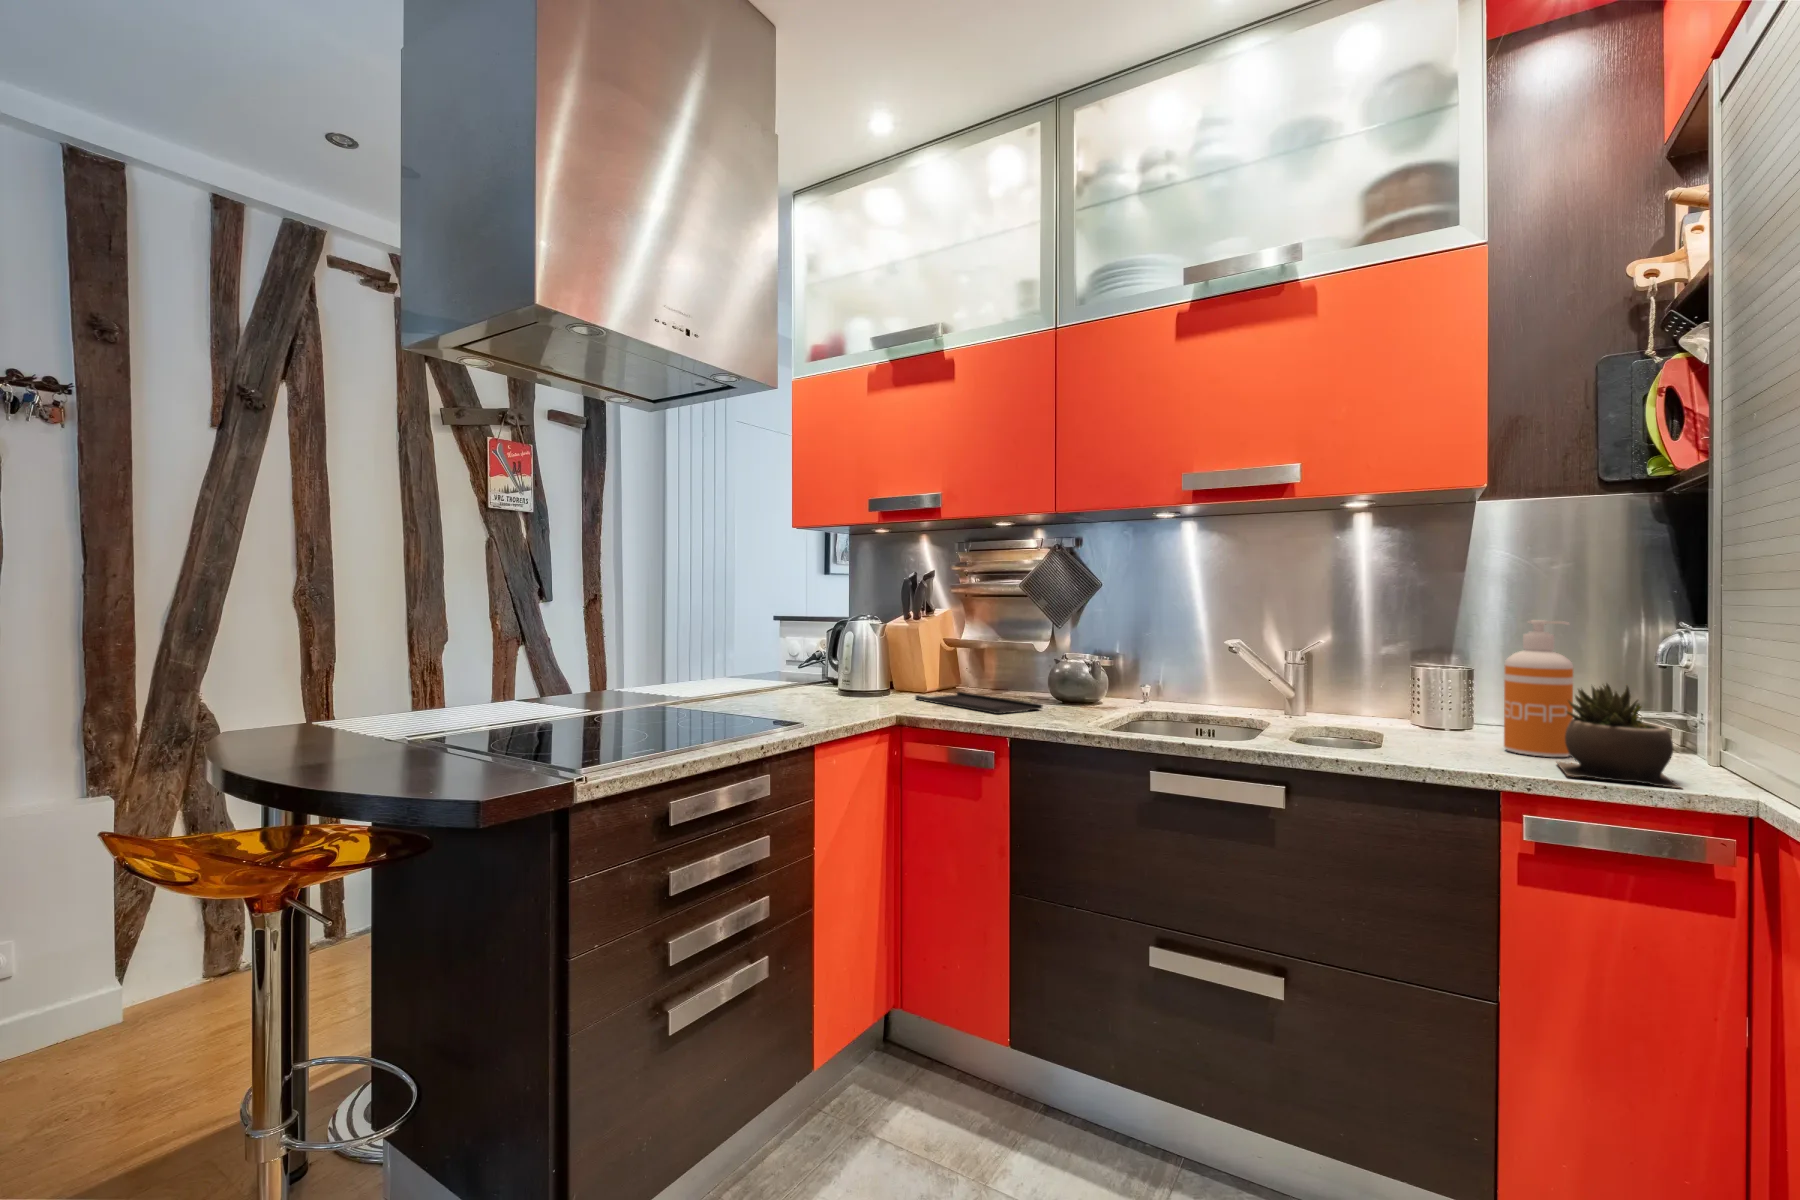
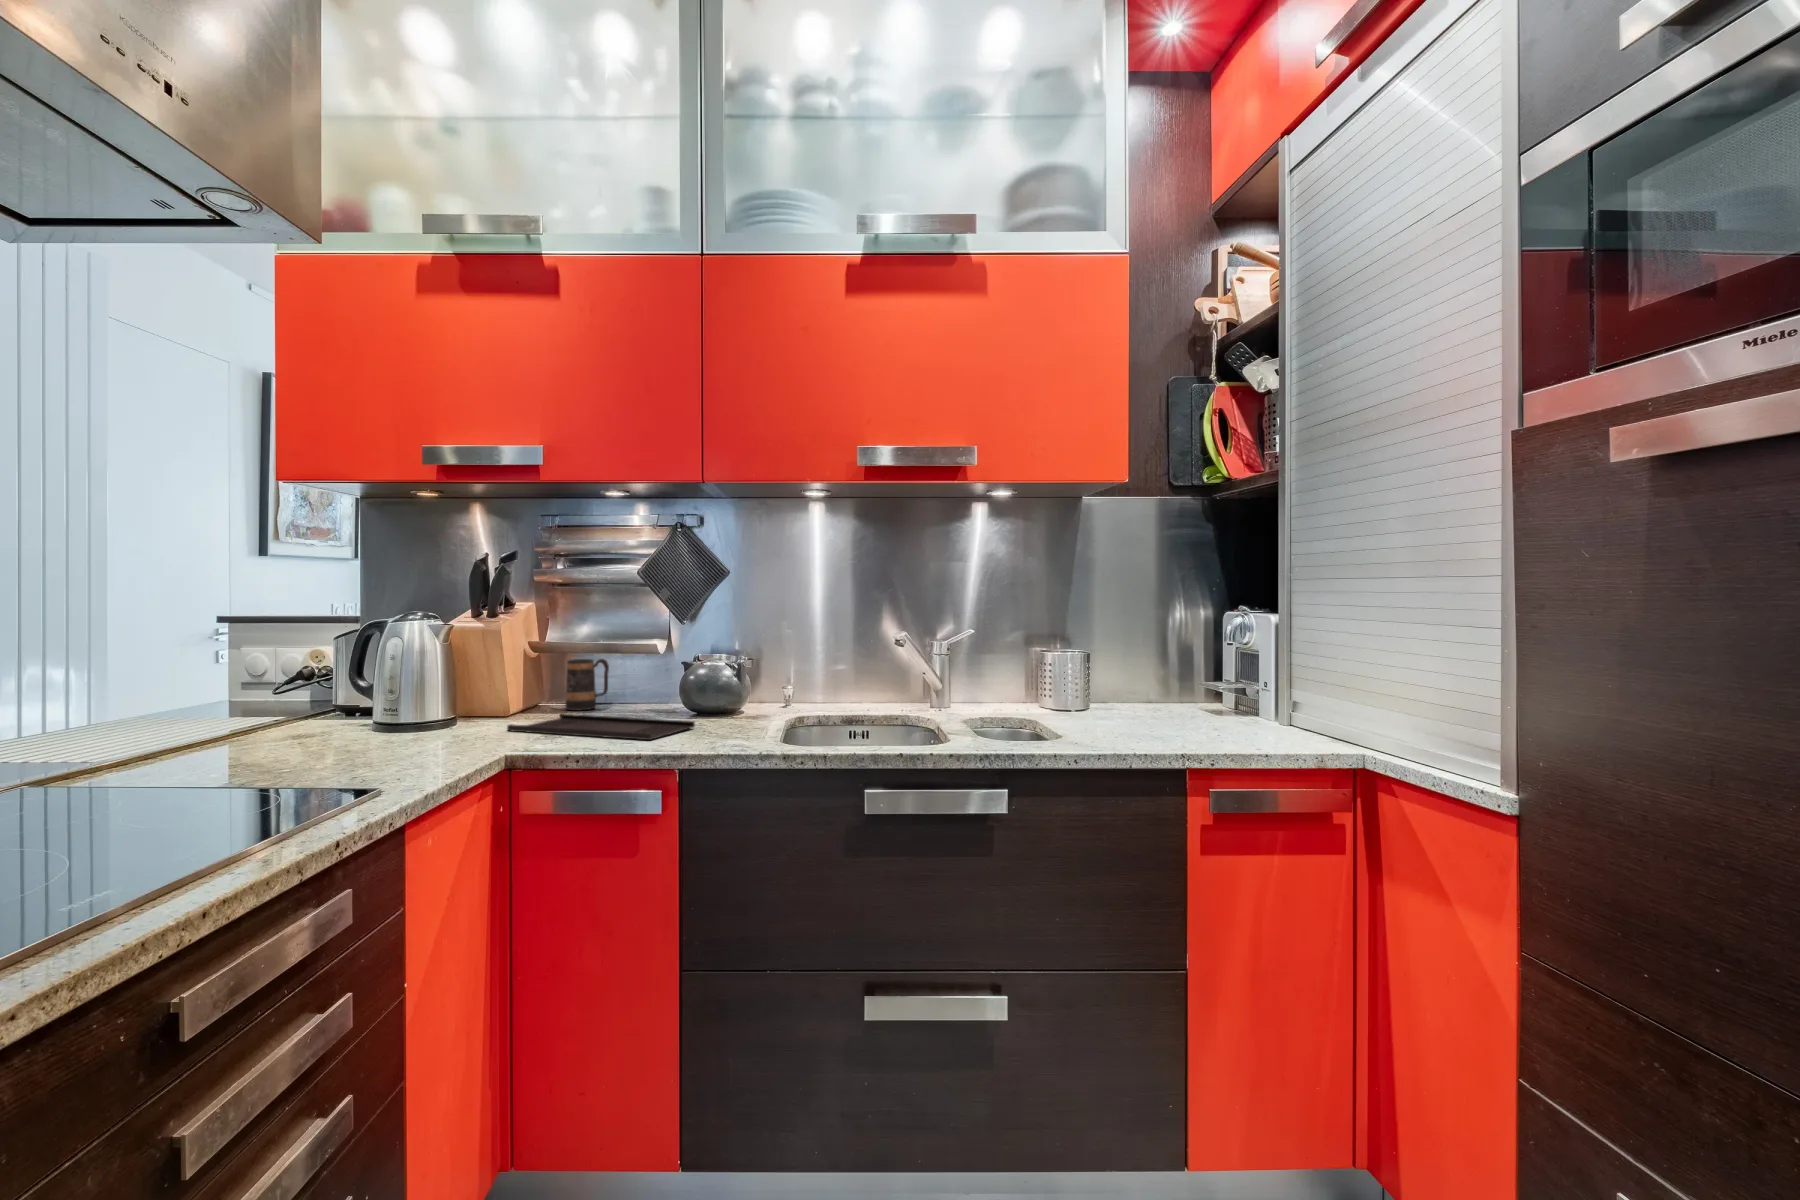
soap dispenser: present [1504,620,1573,757] -> none [1145,606,1194,728]
mug: none [970,652,1001,691] -> present [565,659,609,711]
succulent plant: present [1557,684,1680,788] -> none [1198,659,1301,745]

